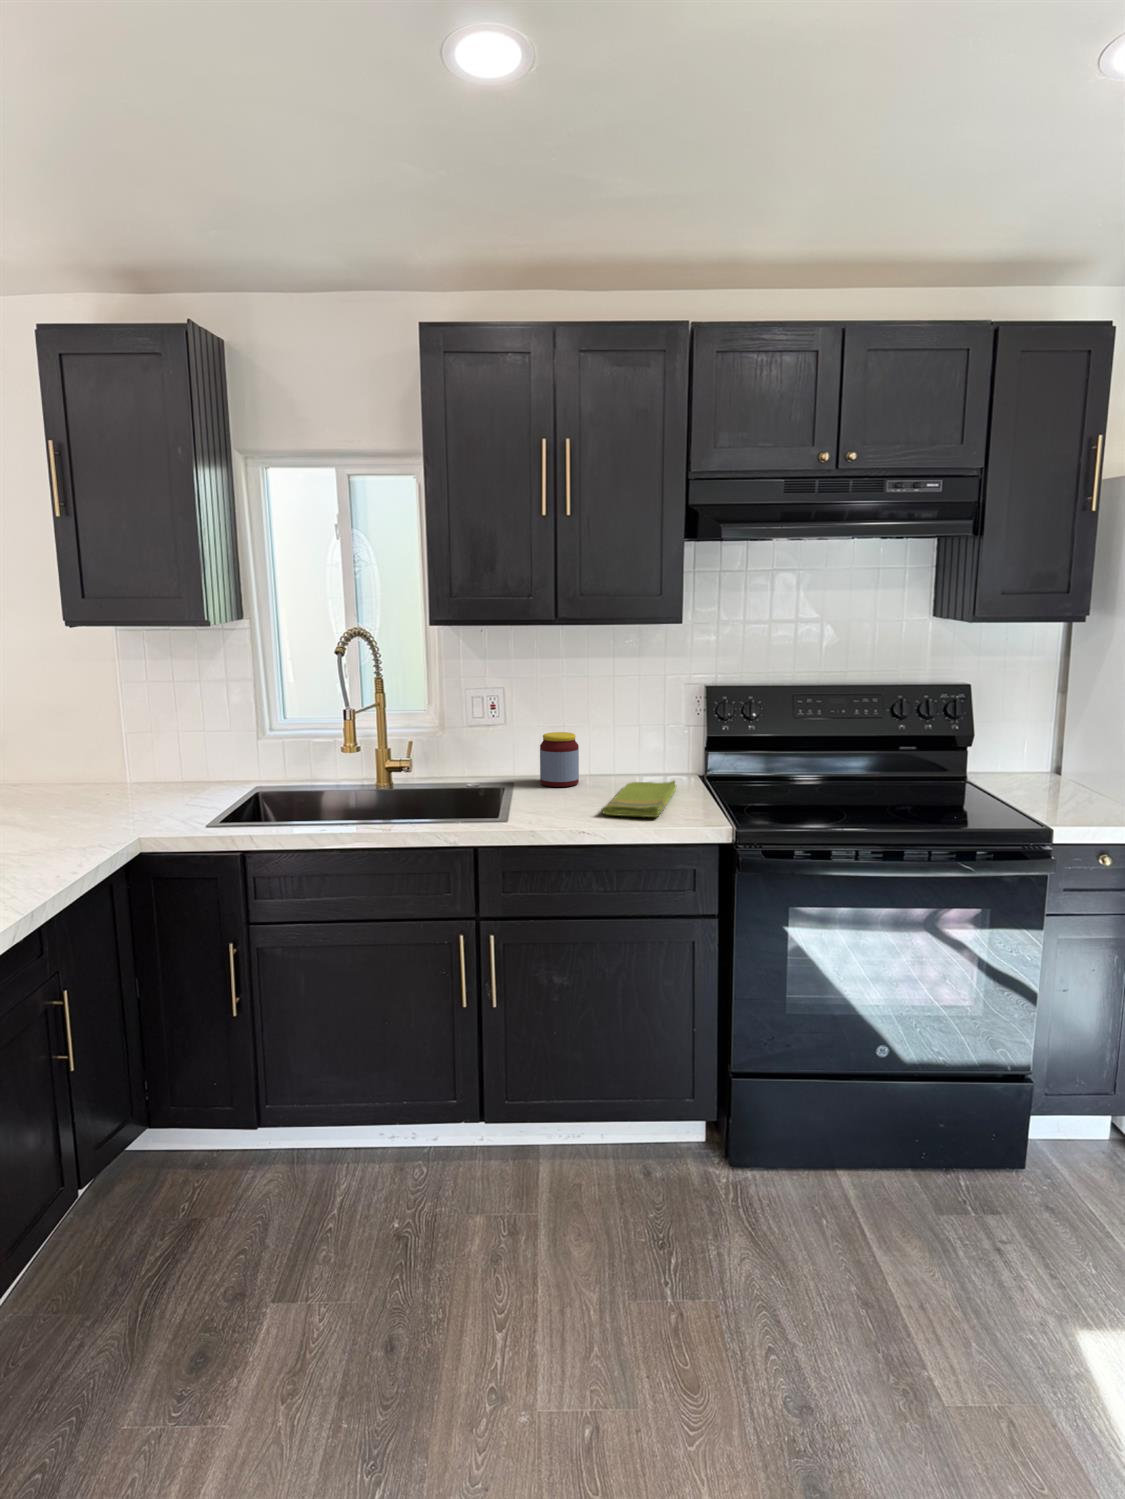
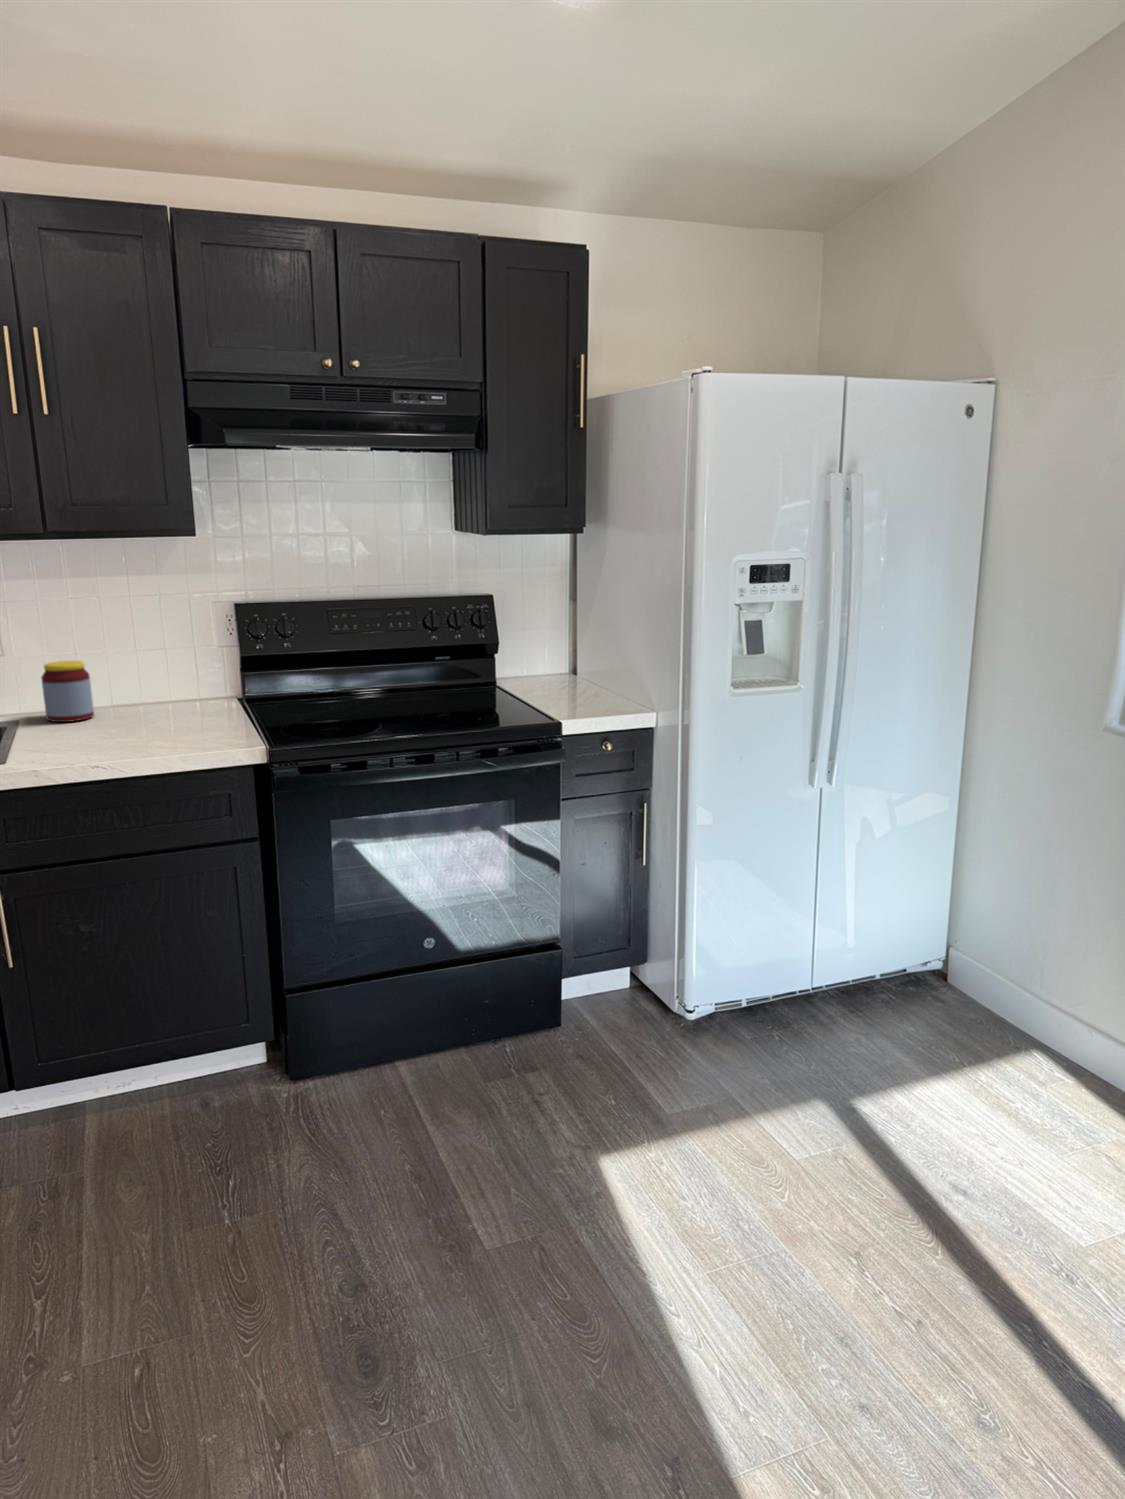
dish towel: present [602,781,677,817] -> none [116,705,207,746]

